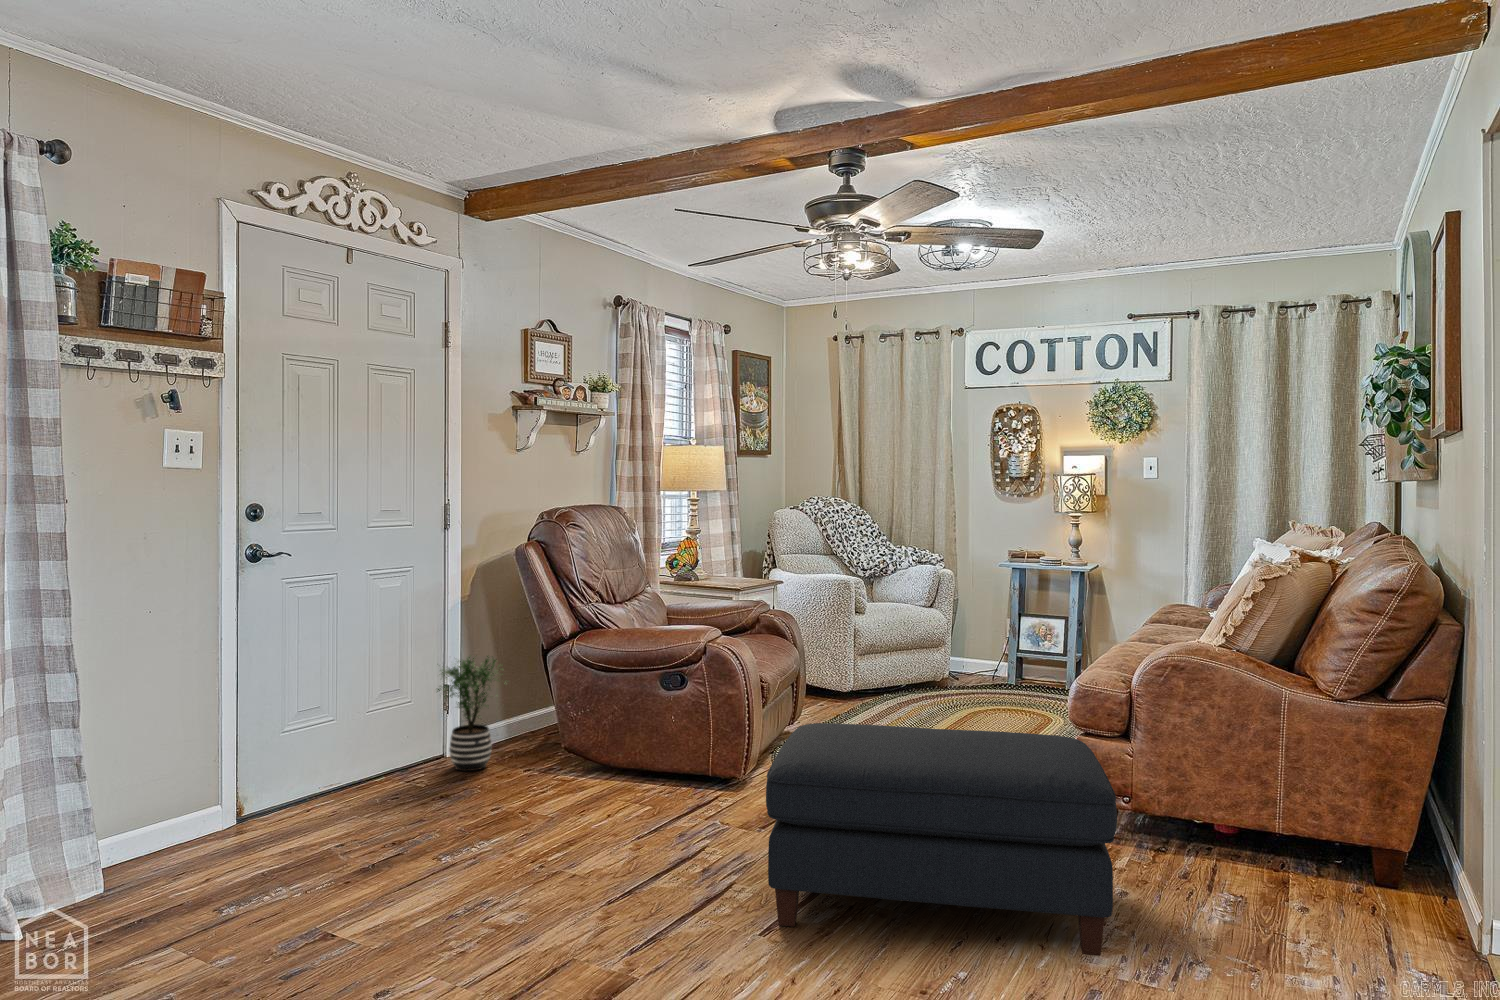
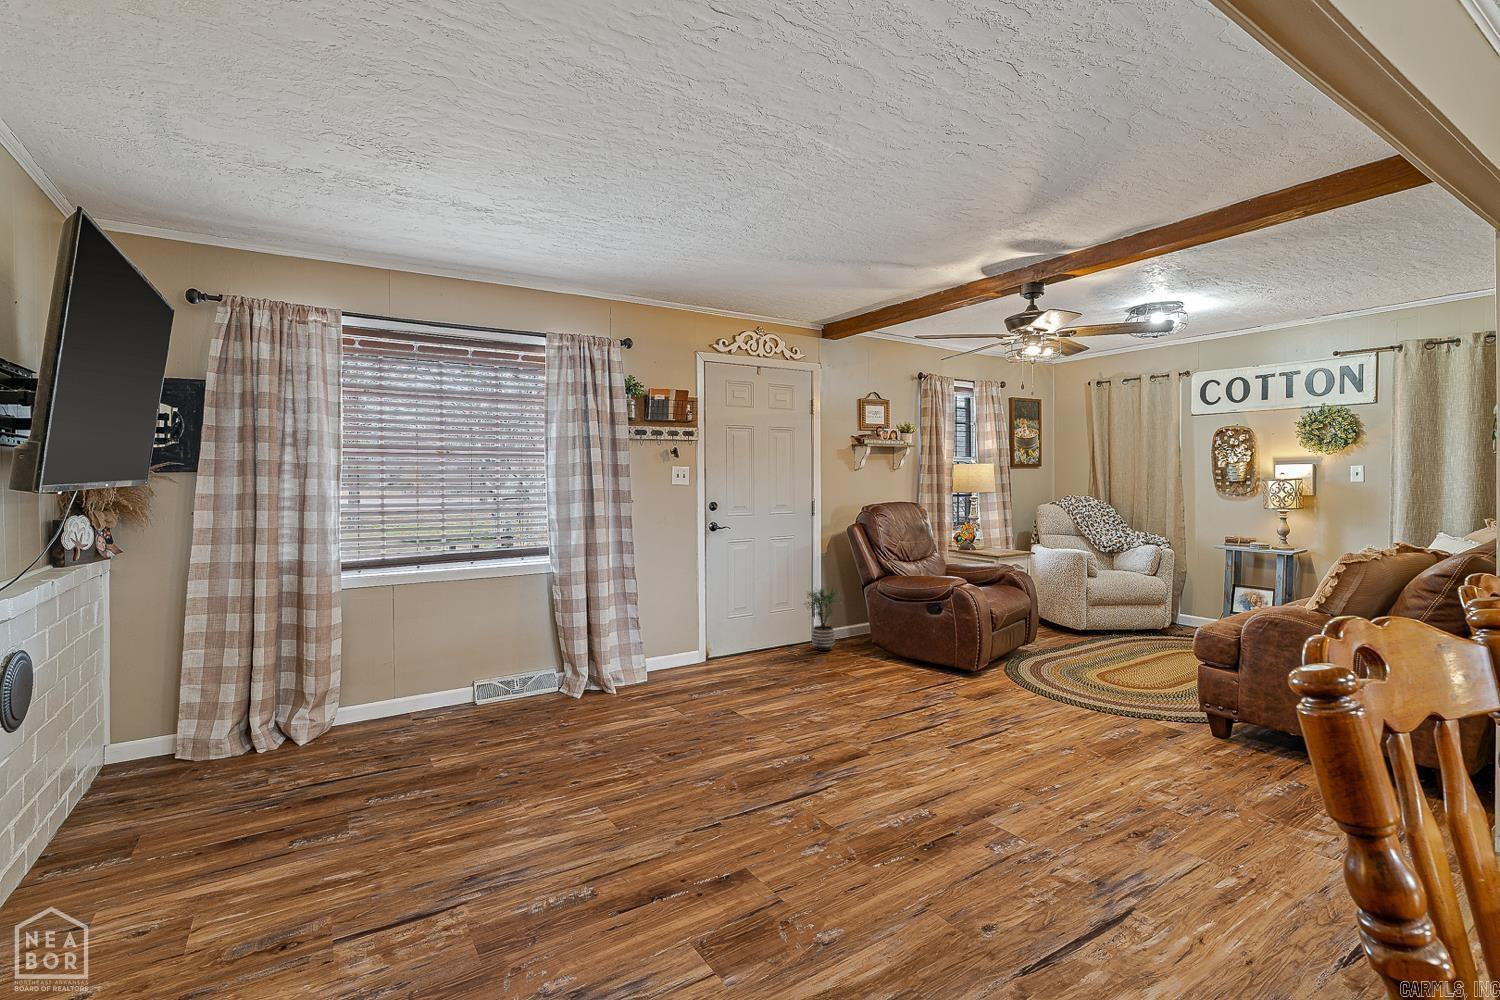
ottoman: present [766,723,1117,956] -> none [953,637,1189,794]

